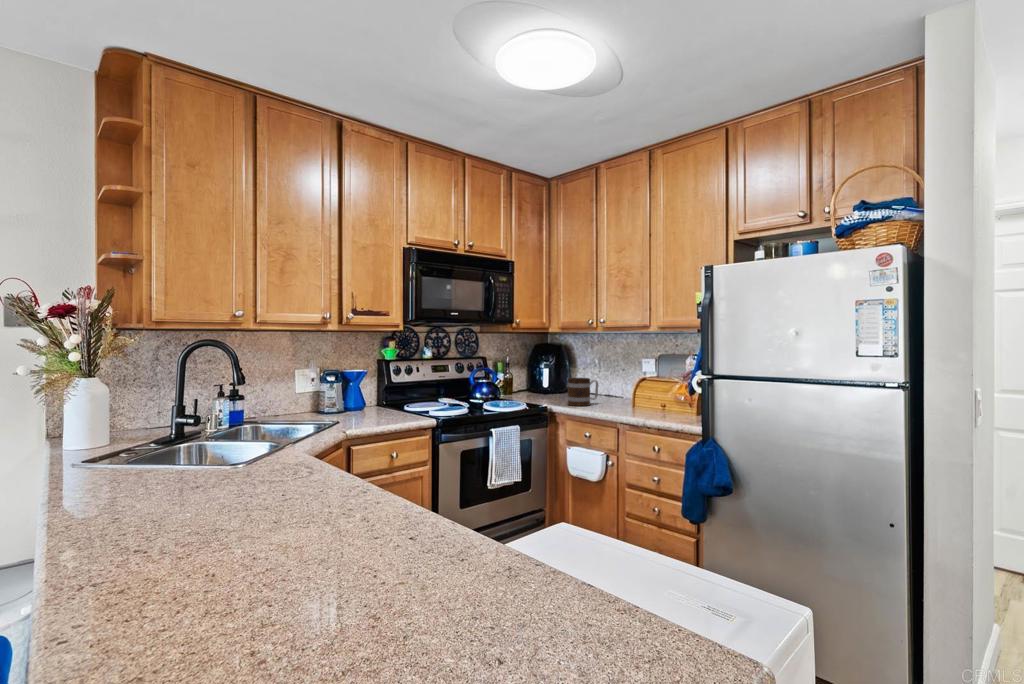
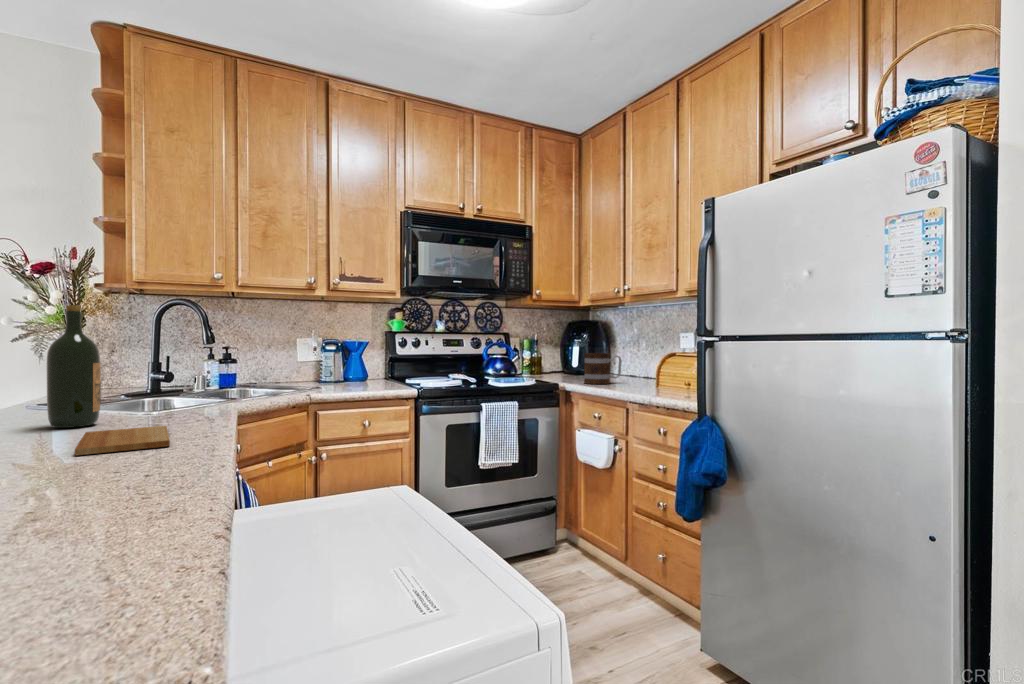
wine bottle: none [191,371,237,492] -> present [47,305,101,428]
cutting board: none [268,483,374,522] -> present [75,426,170,455]

